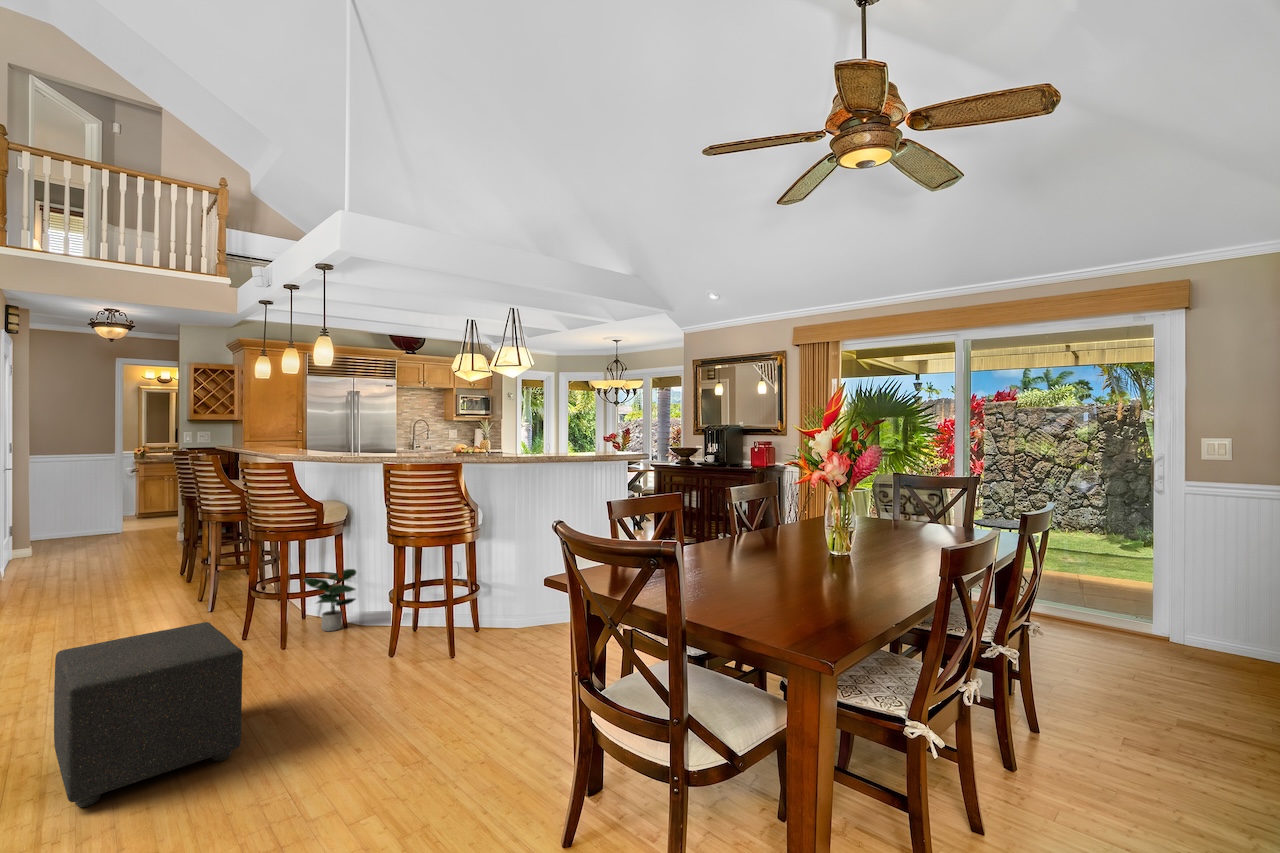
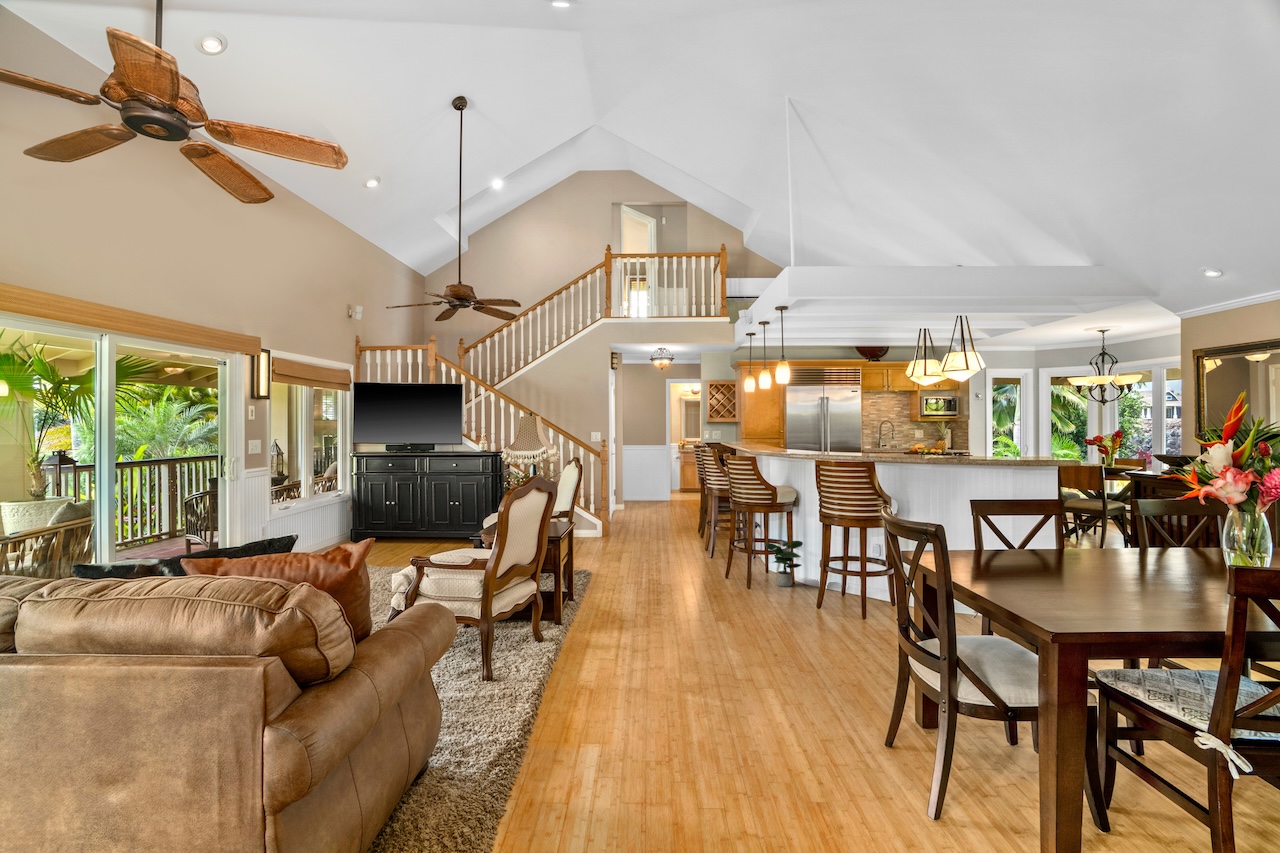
ottoman: present [54,622,243,807] -> none [625,557,712,647]

